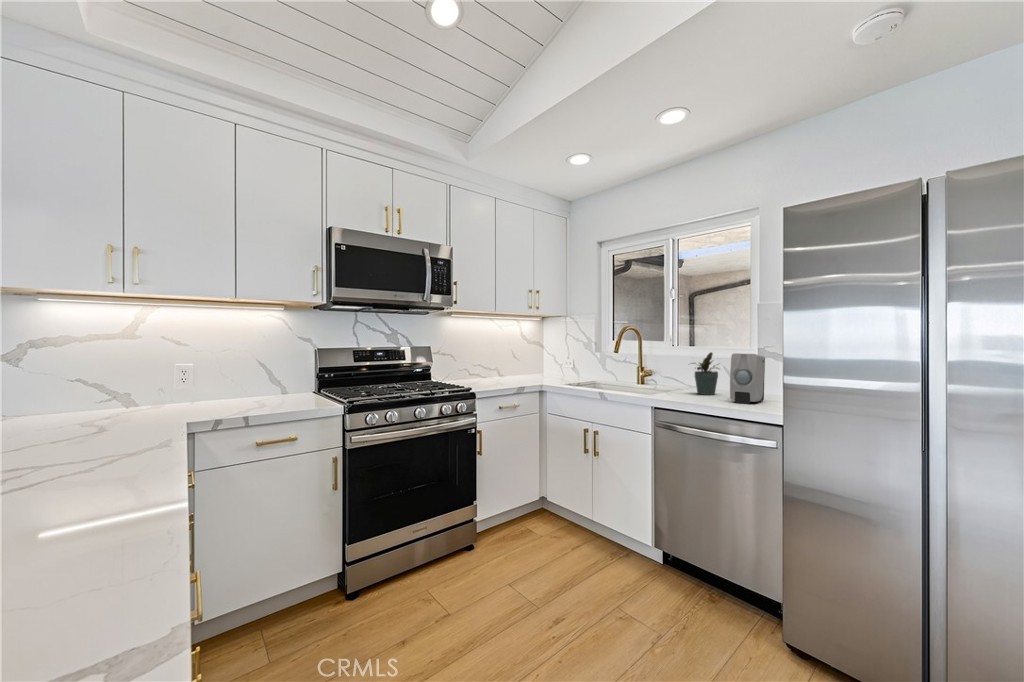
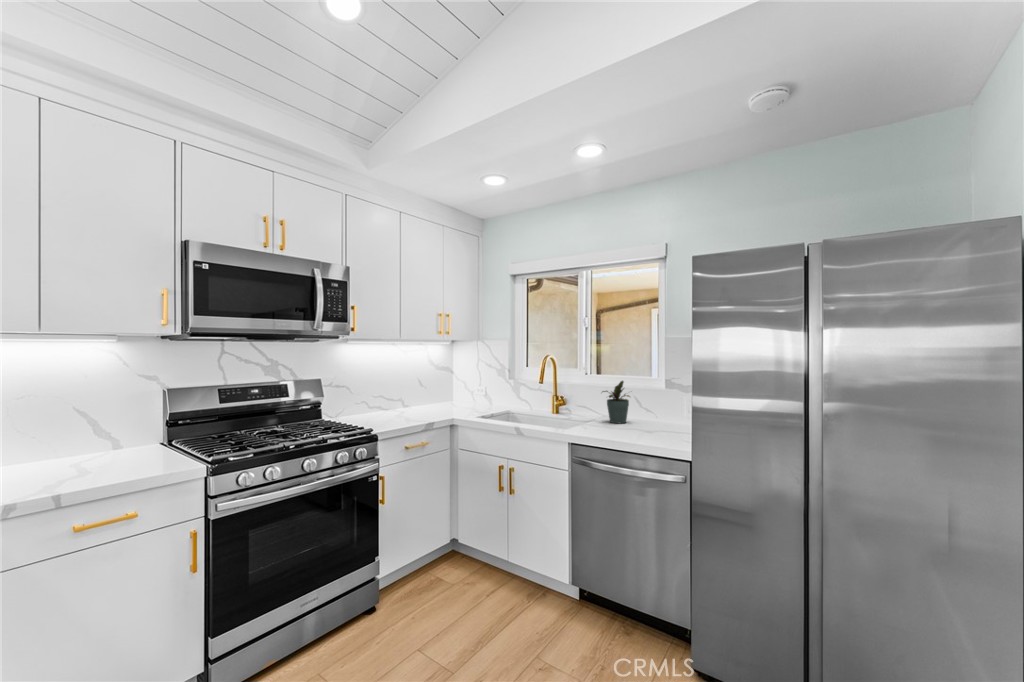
soap dispenser: present [730,353,765,404] -> none [642,384,672,435]

